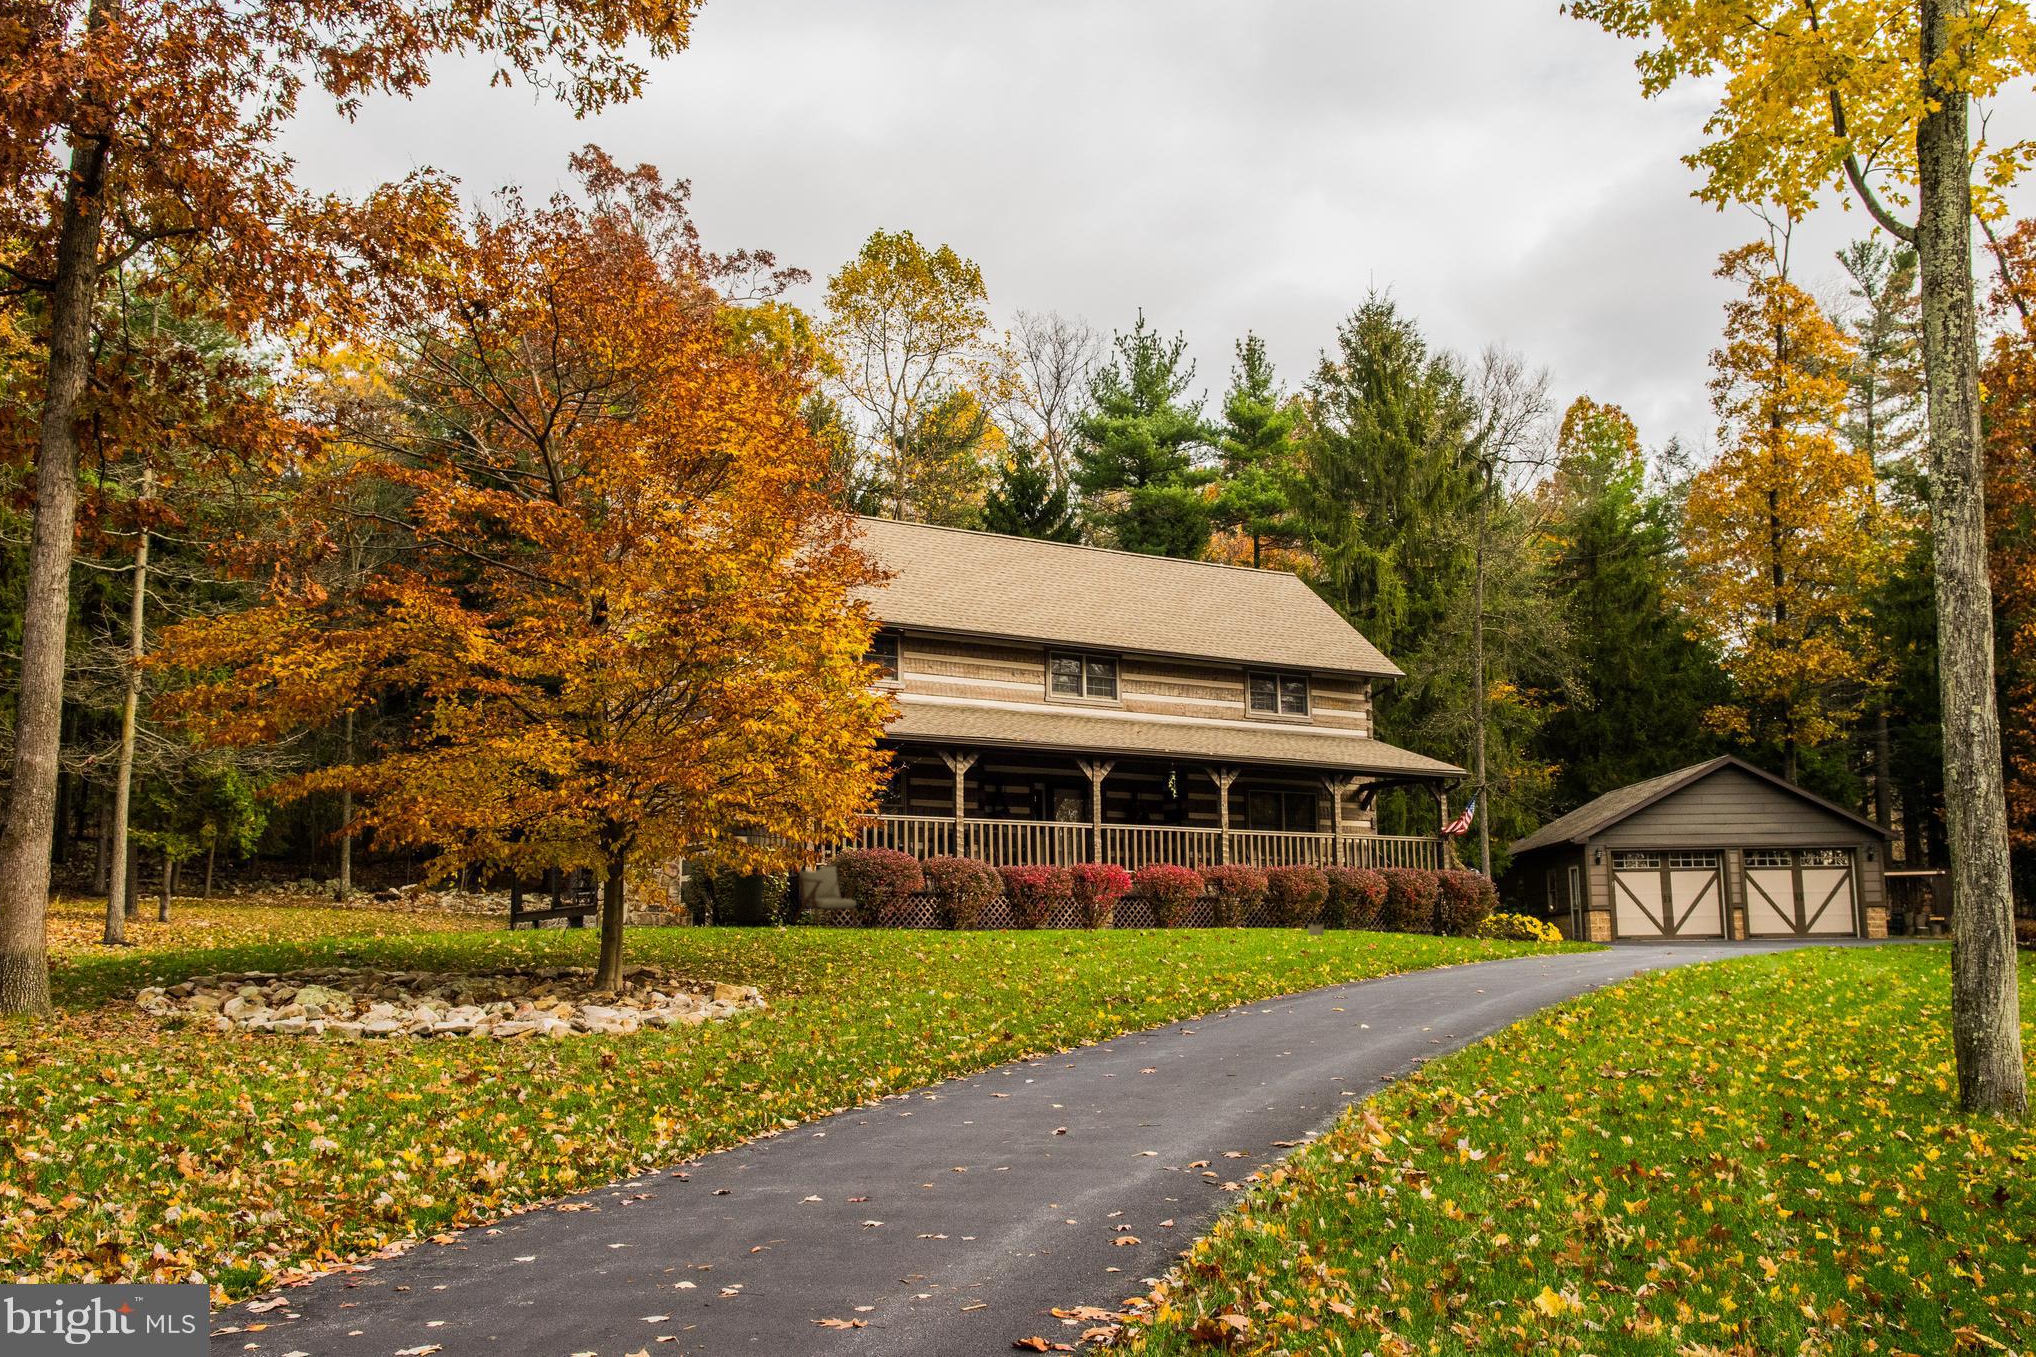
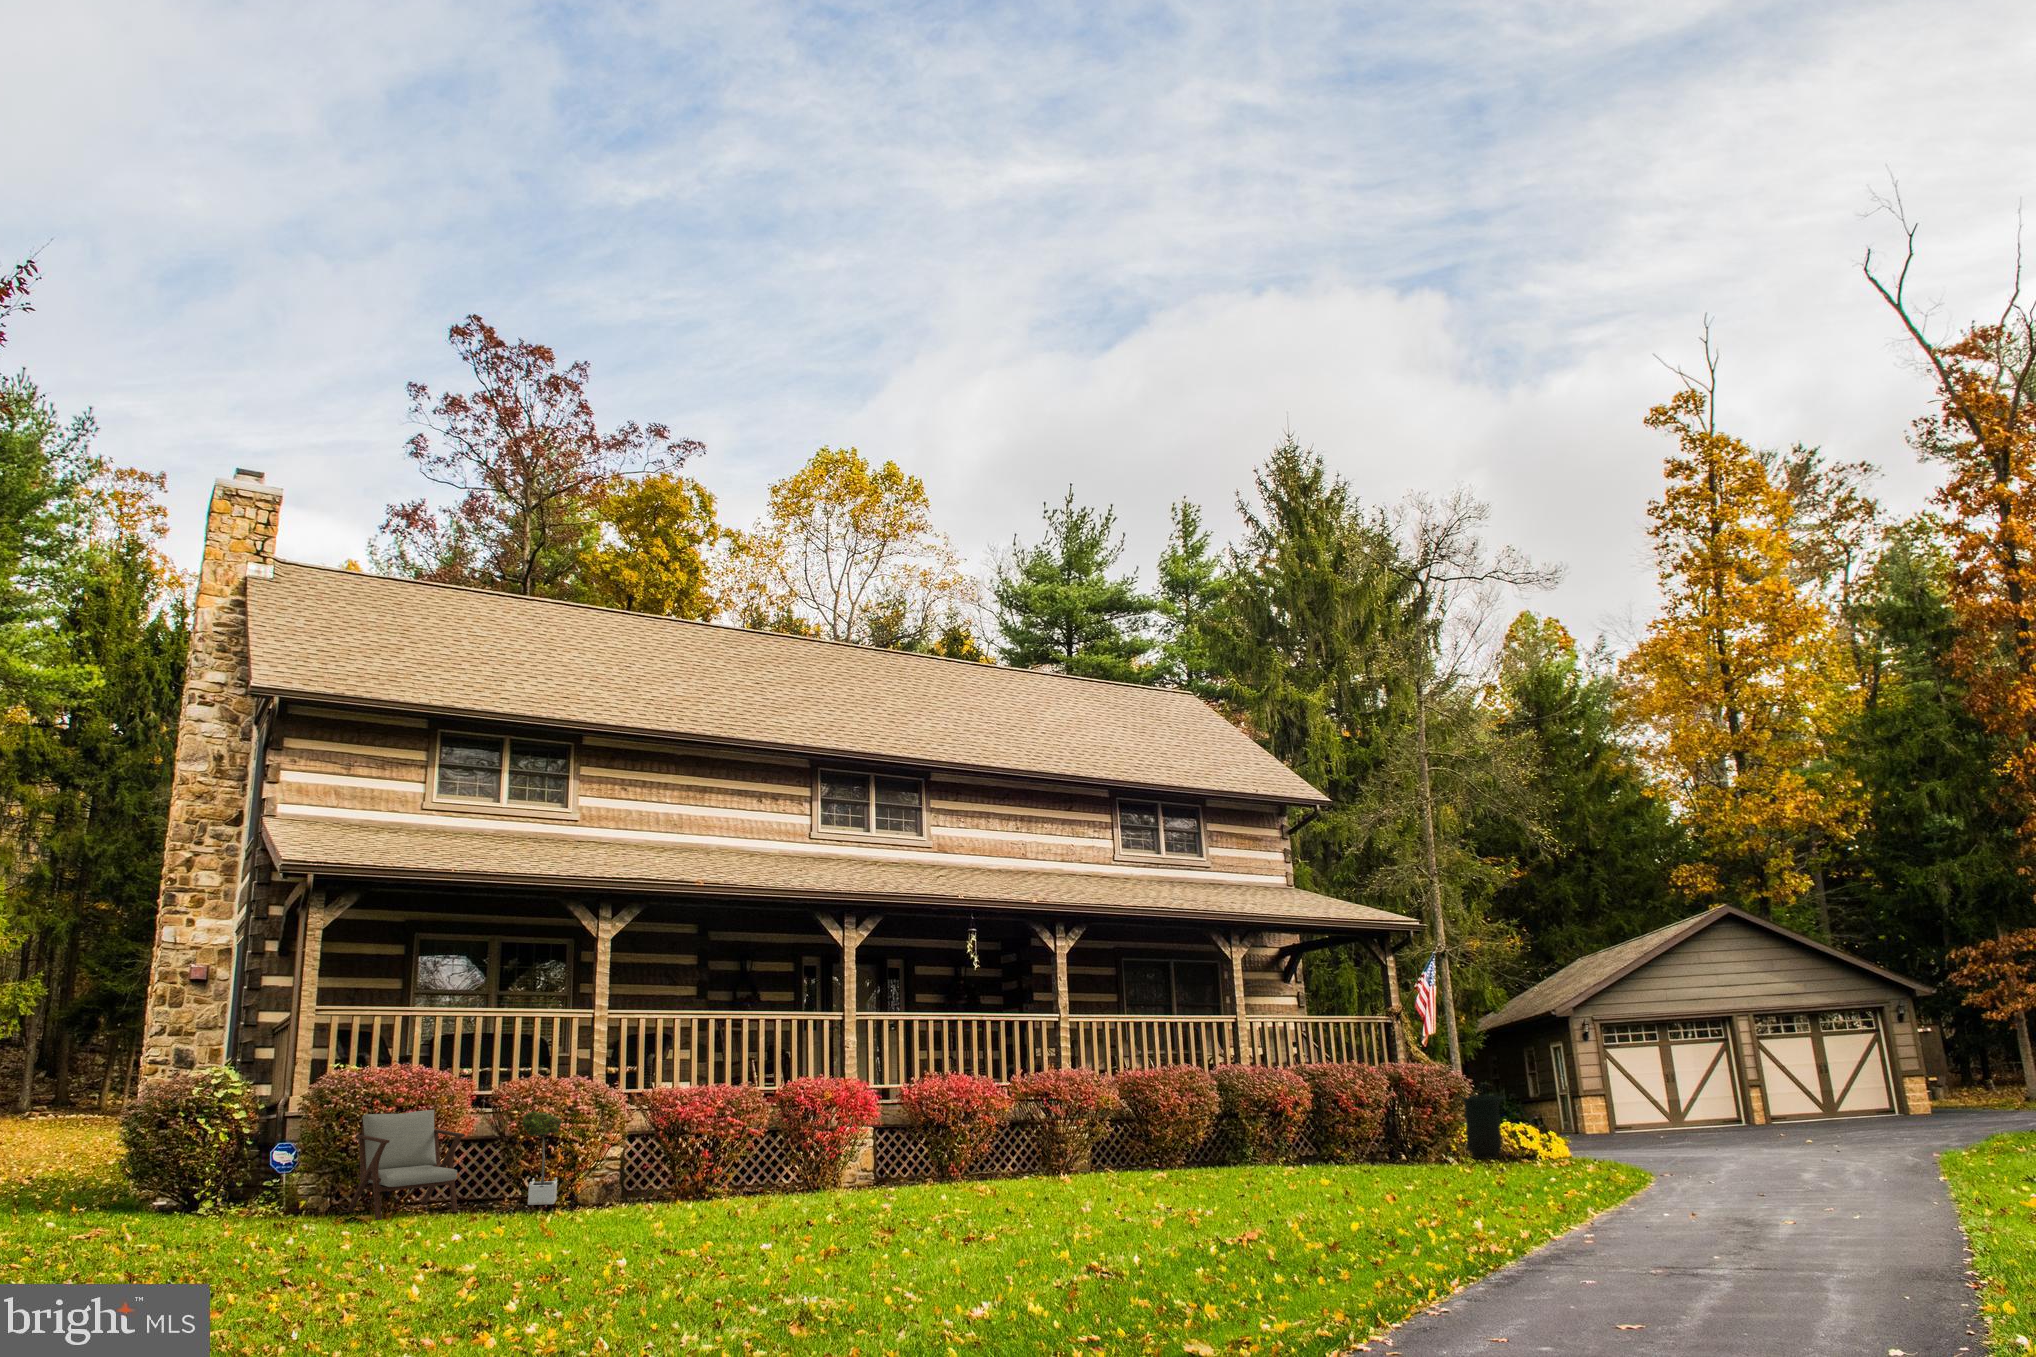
trash can: present [732,875,764,921] -> present [1458,1095,1505,1159]
potted tree: present [1308,890,1324,935] -> present [522,1110,562,1205]

